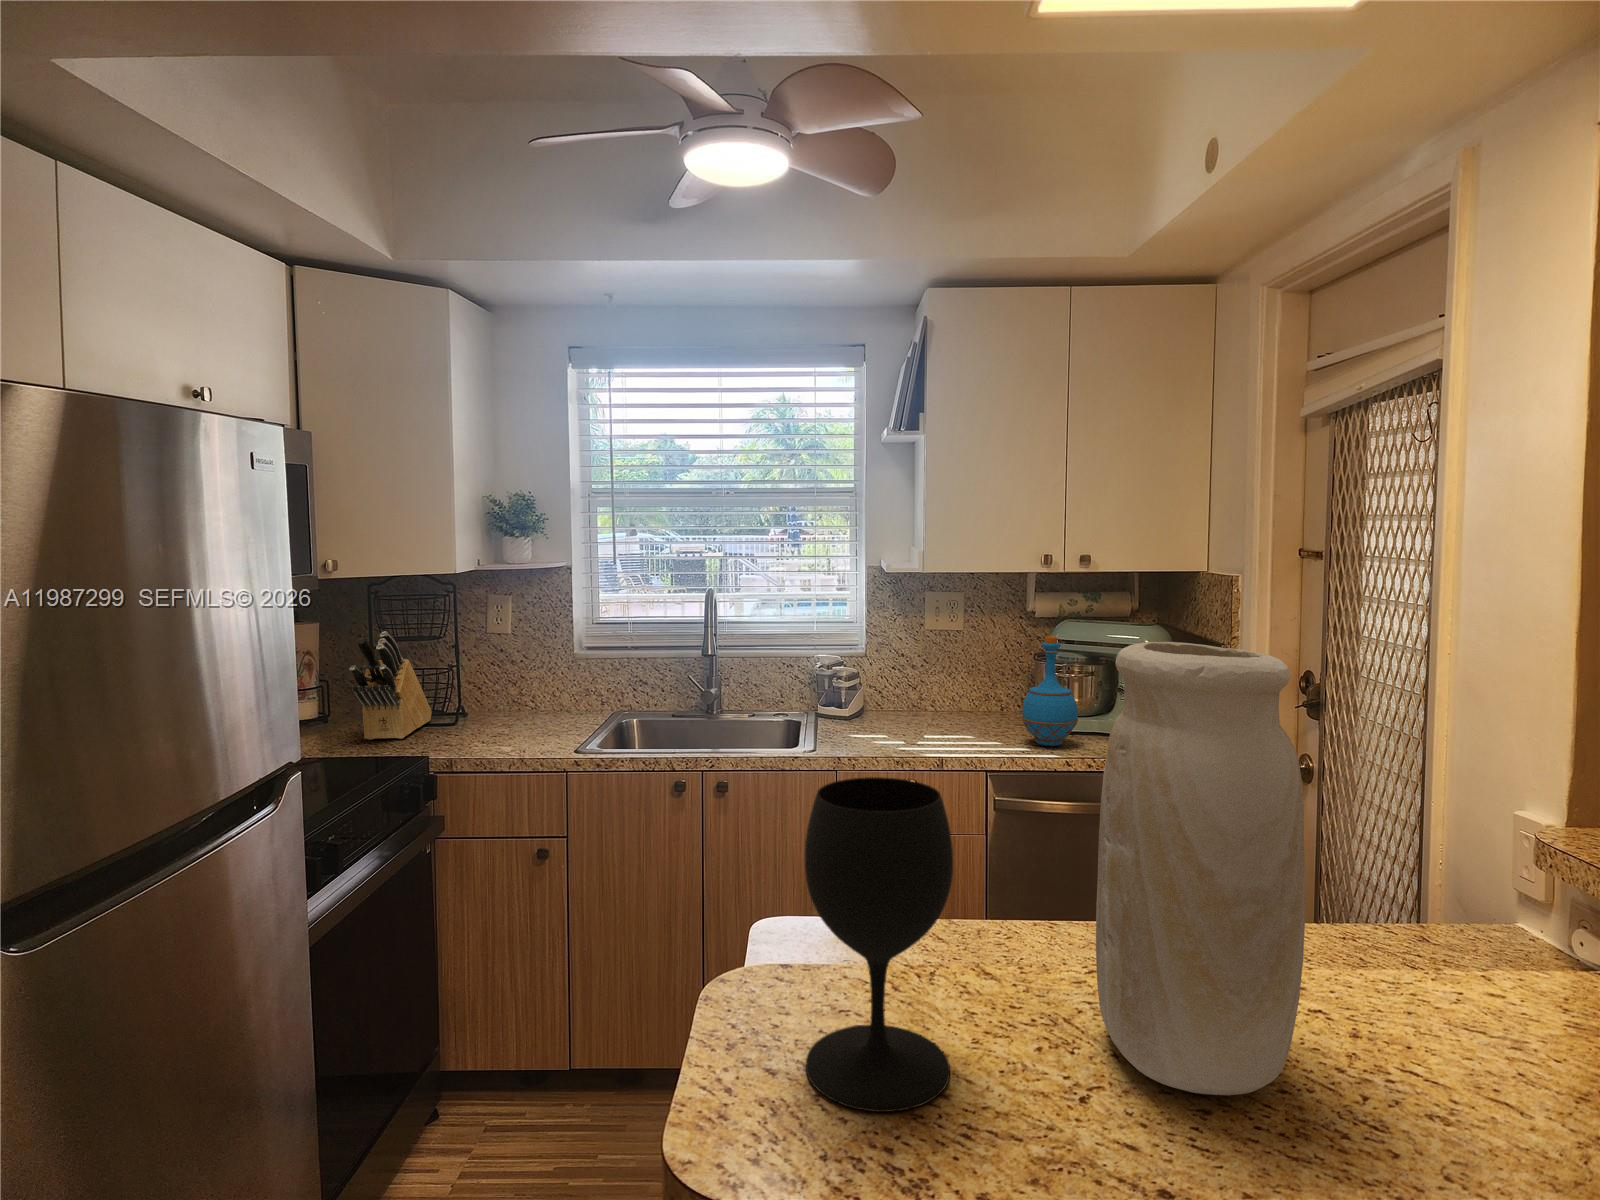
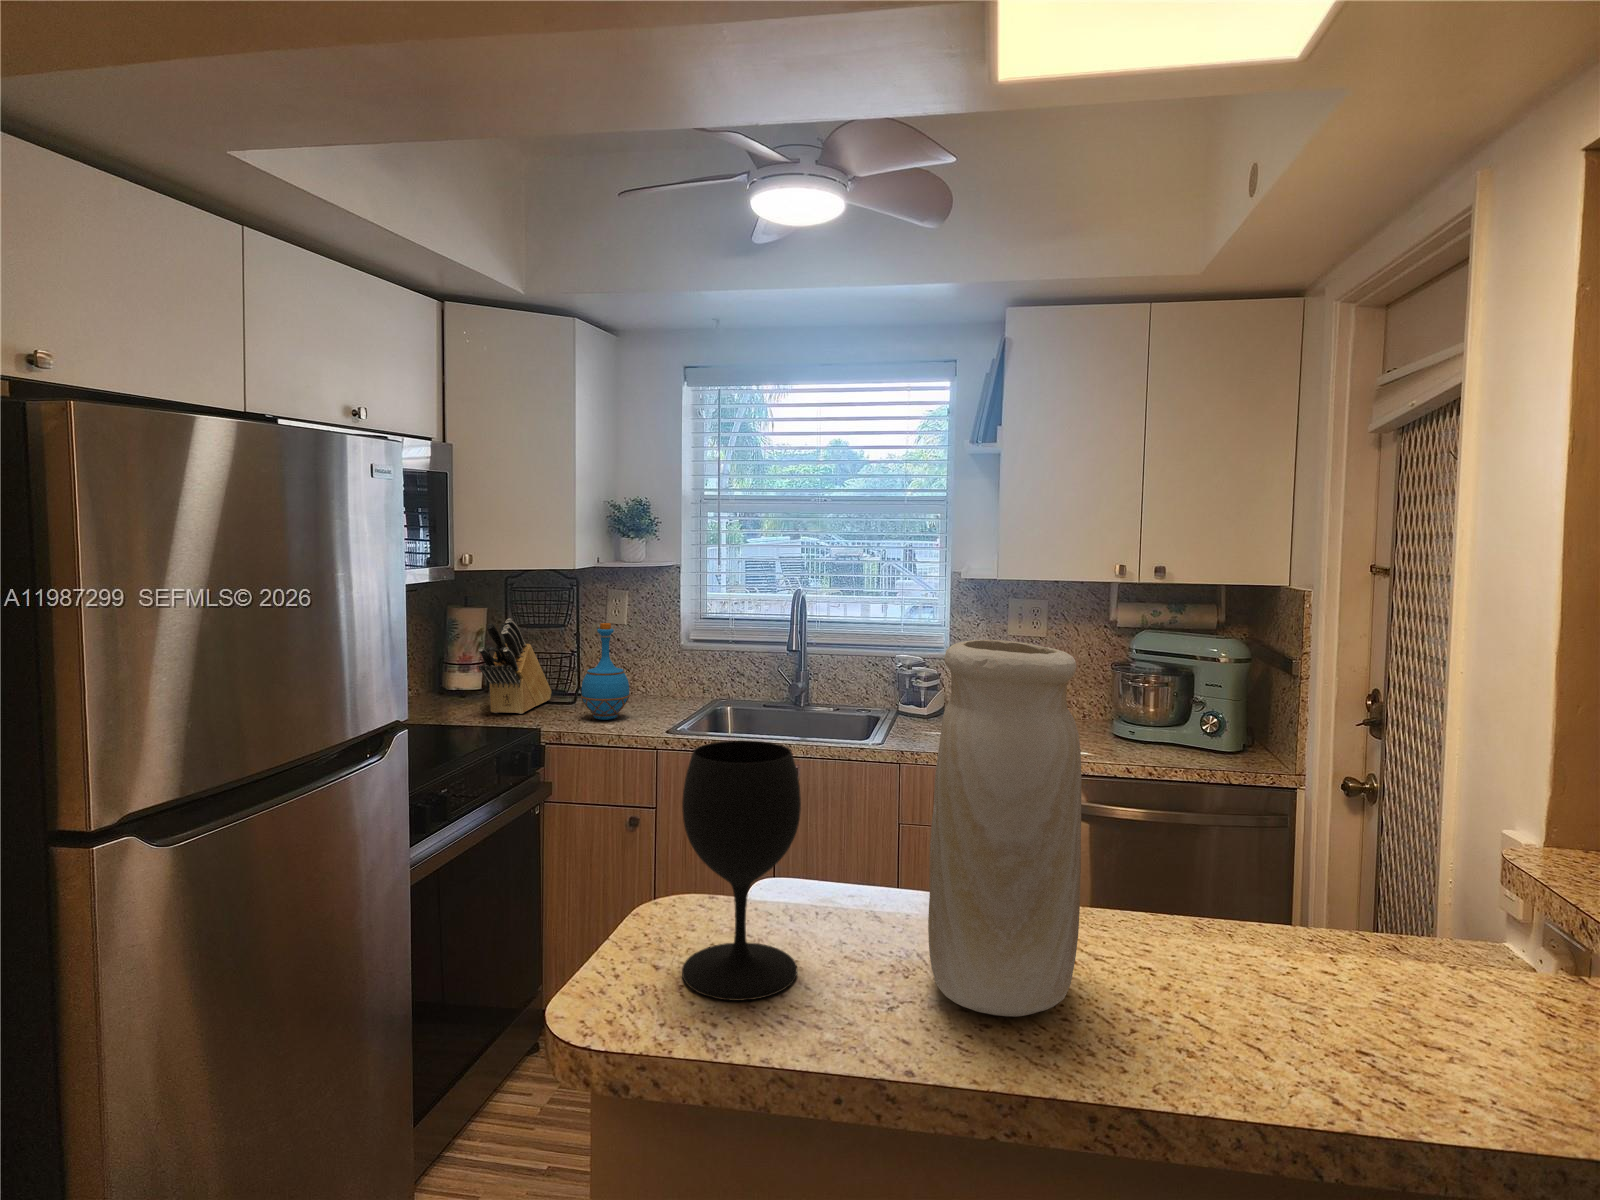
bottle: present [1022,636,1078,746] -> present [581,623,630,720]

